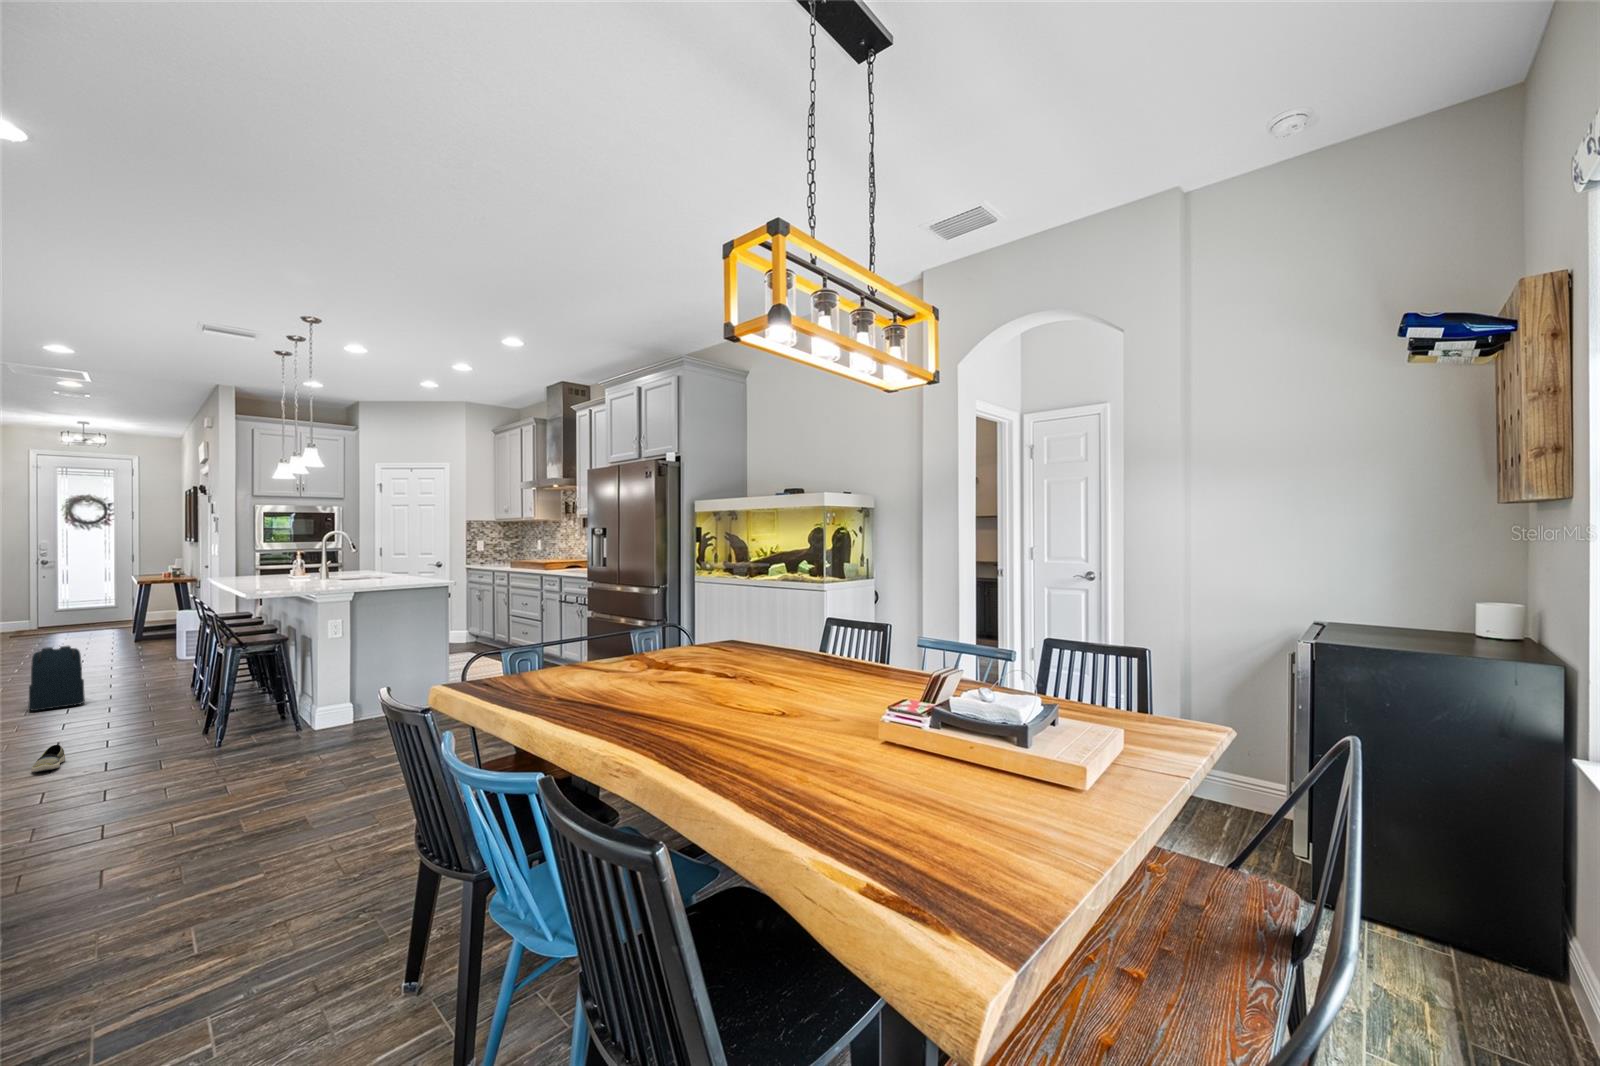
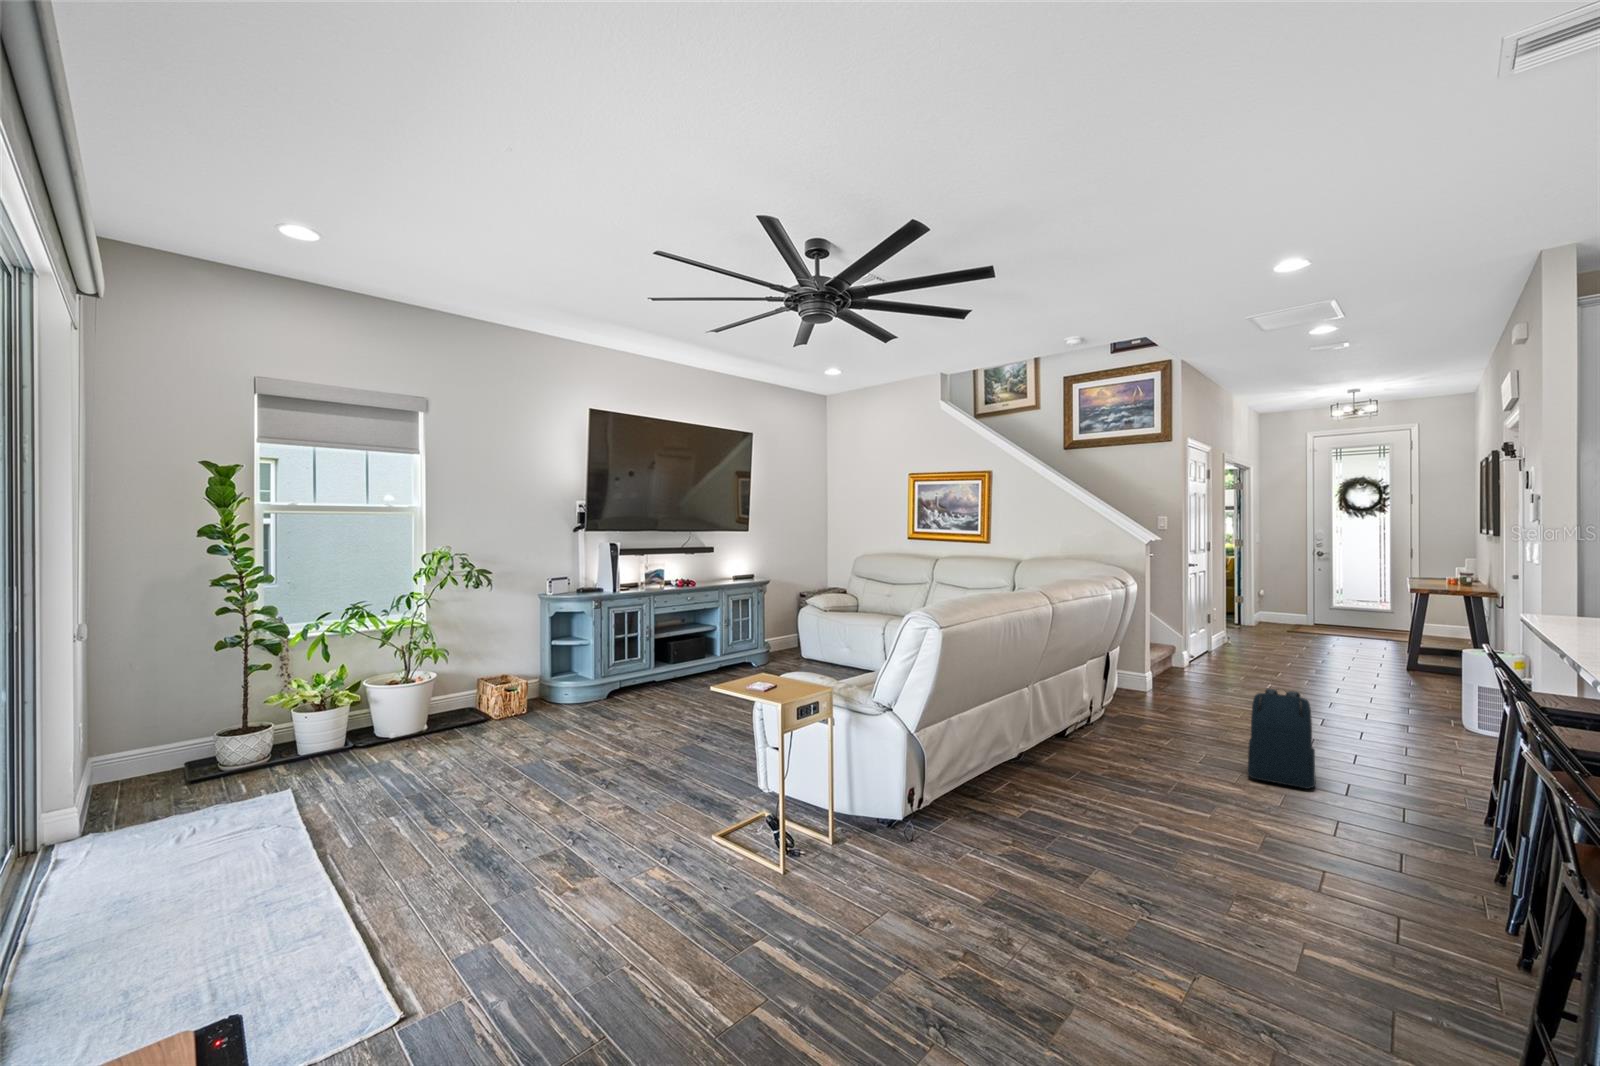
shoe: present [31,745,65,772] -> none [1180,917,1238,980]

